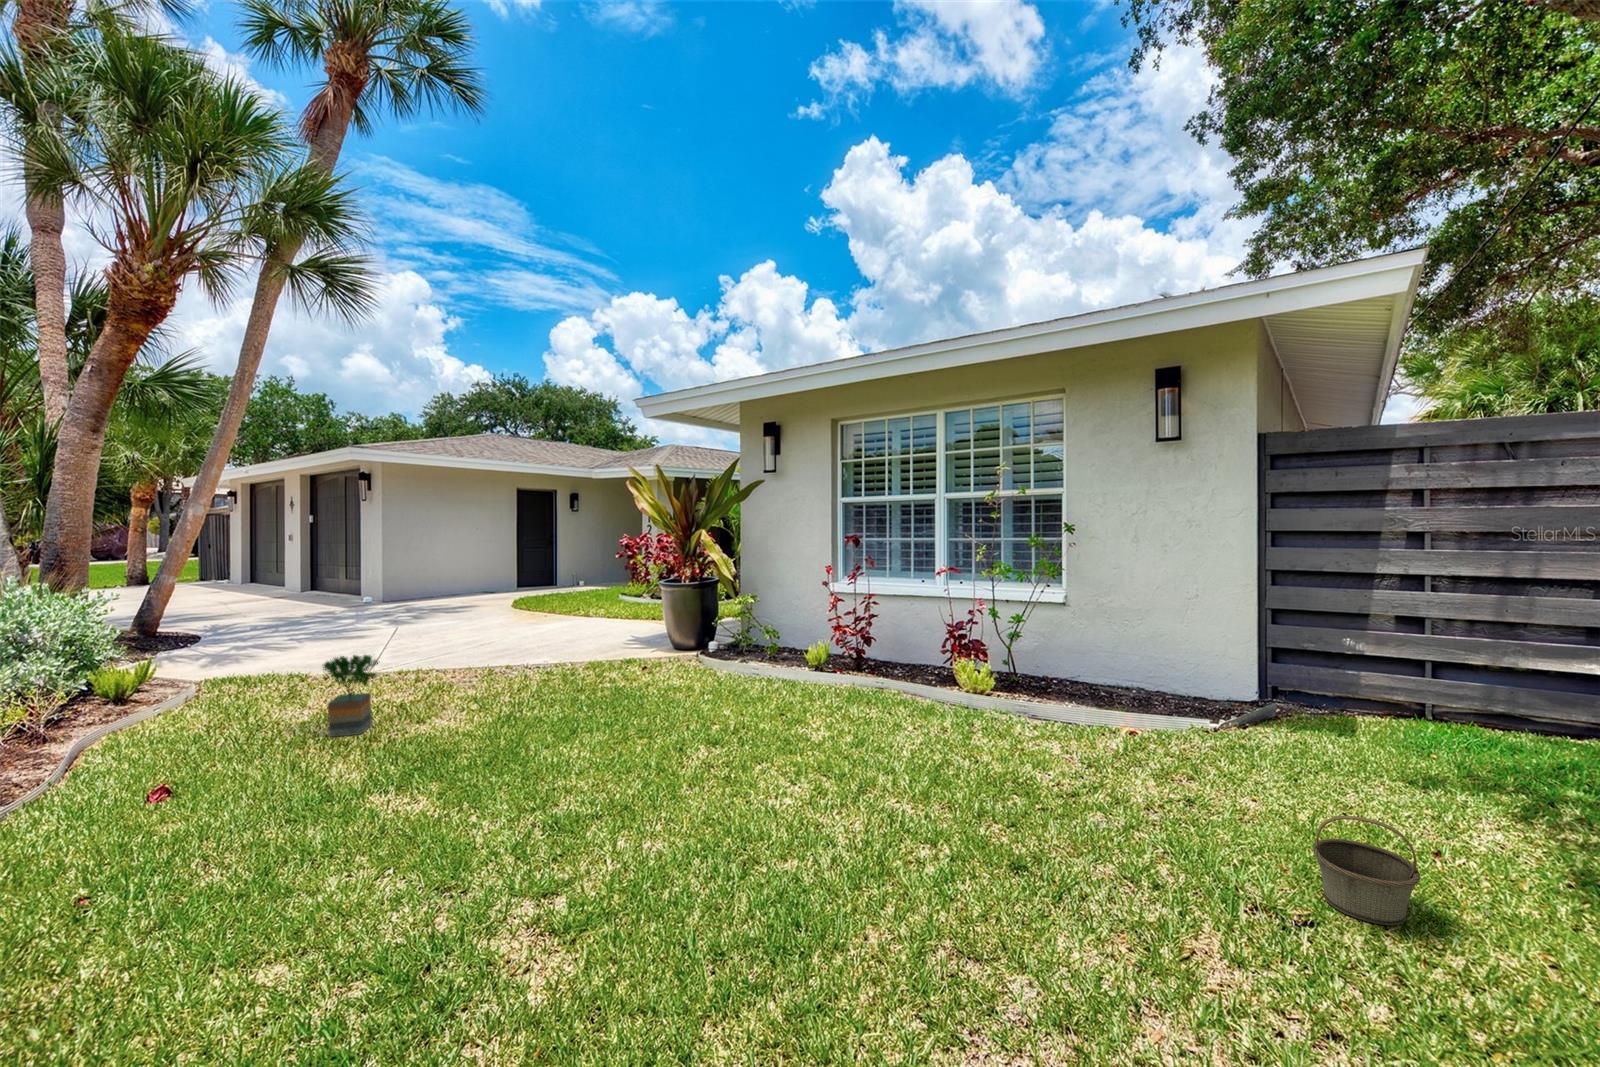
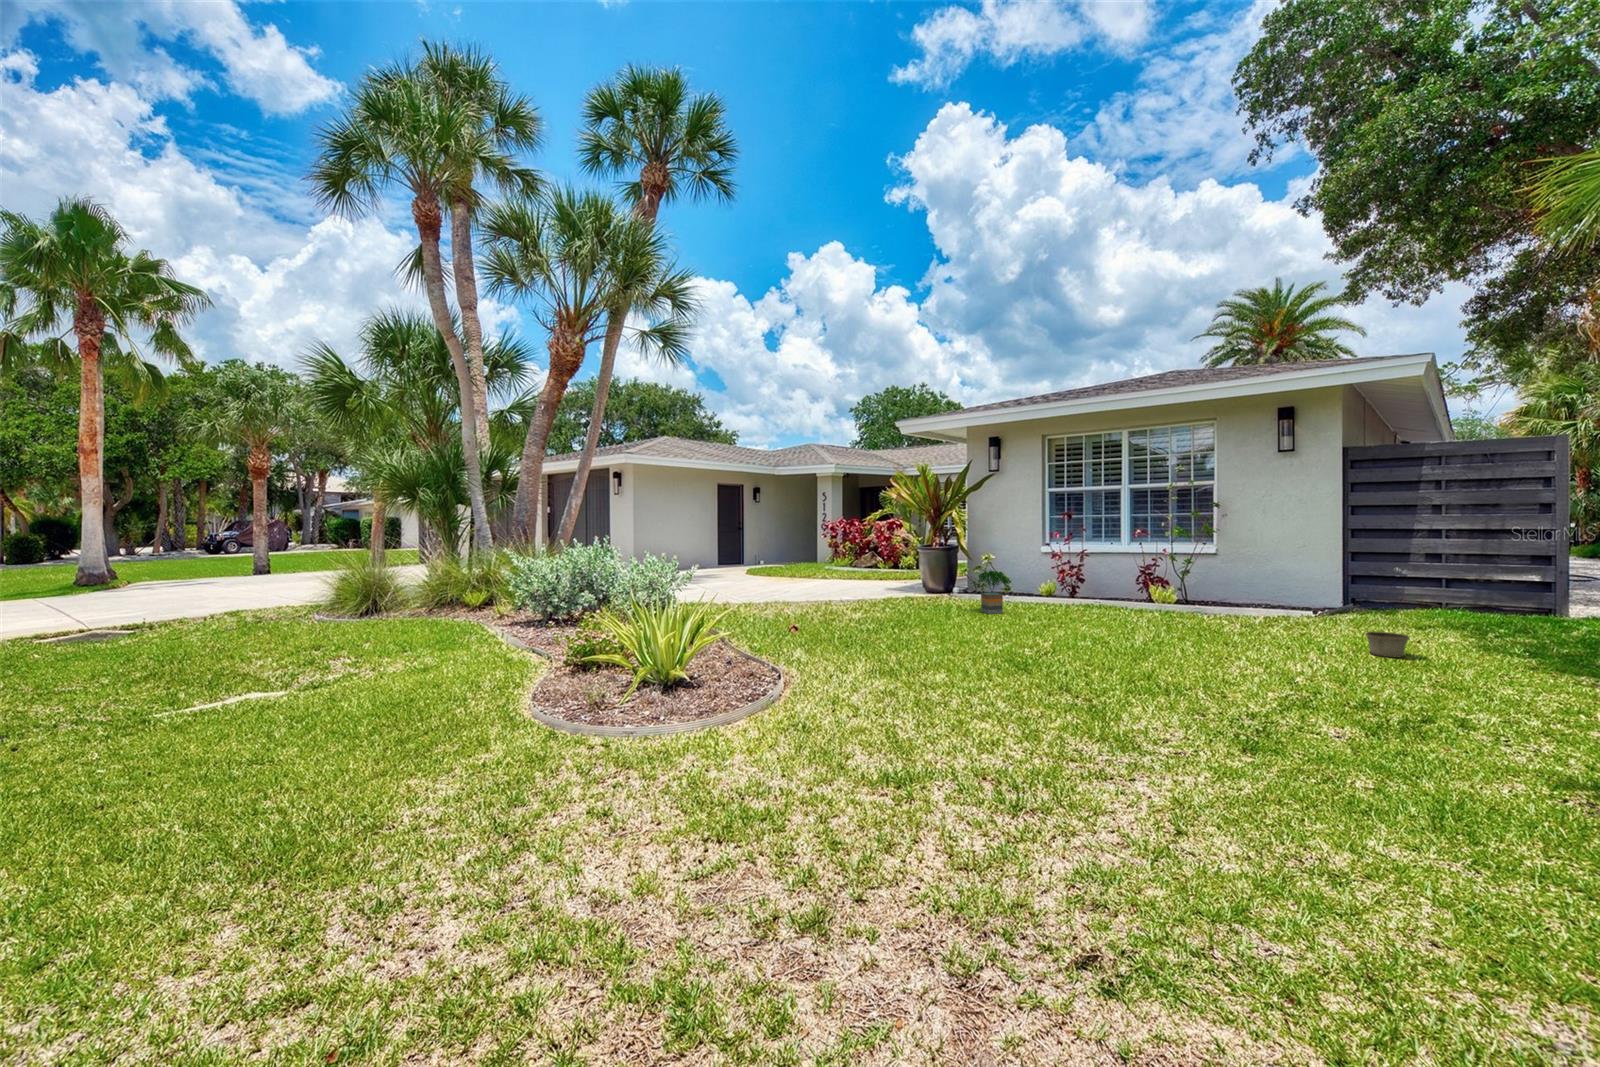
potted tree: present [322,655,378,737] -> present [979,571,1009,614]

